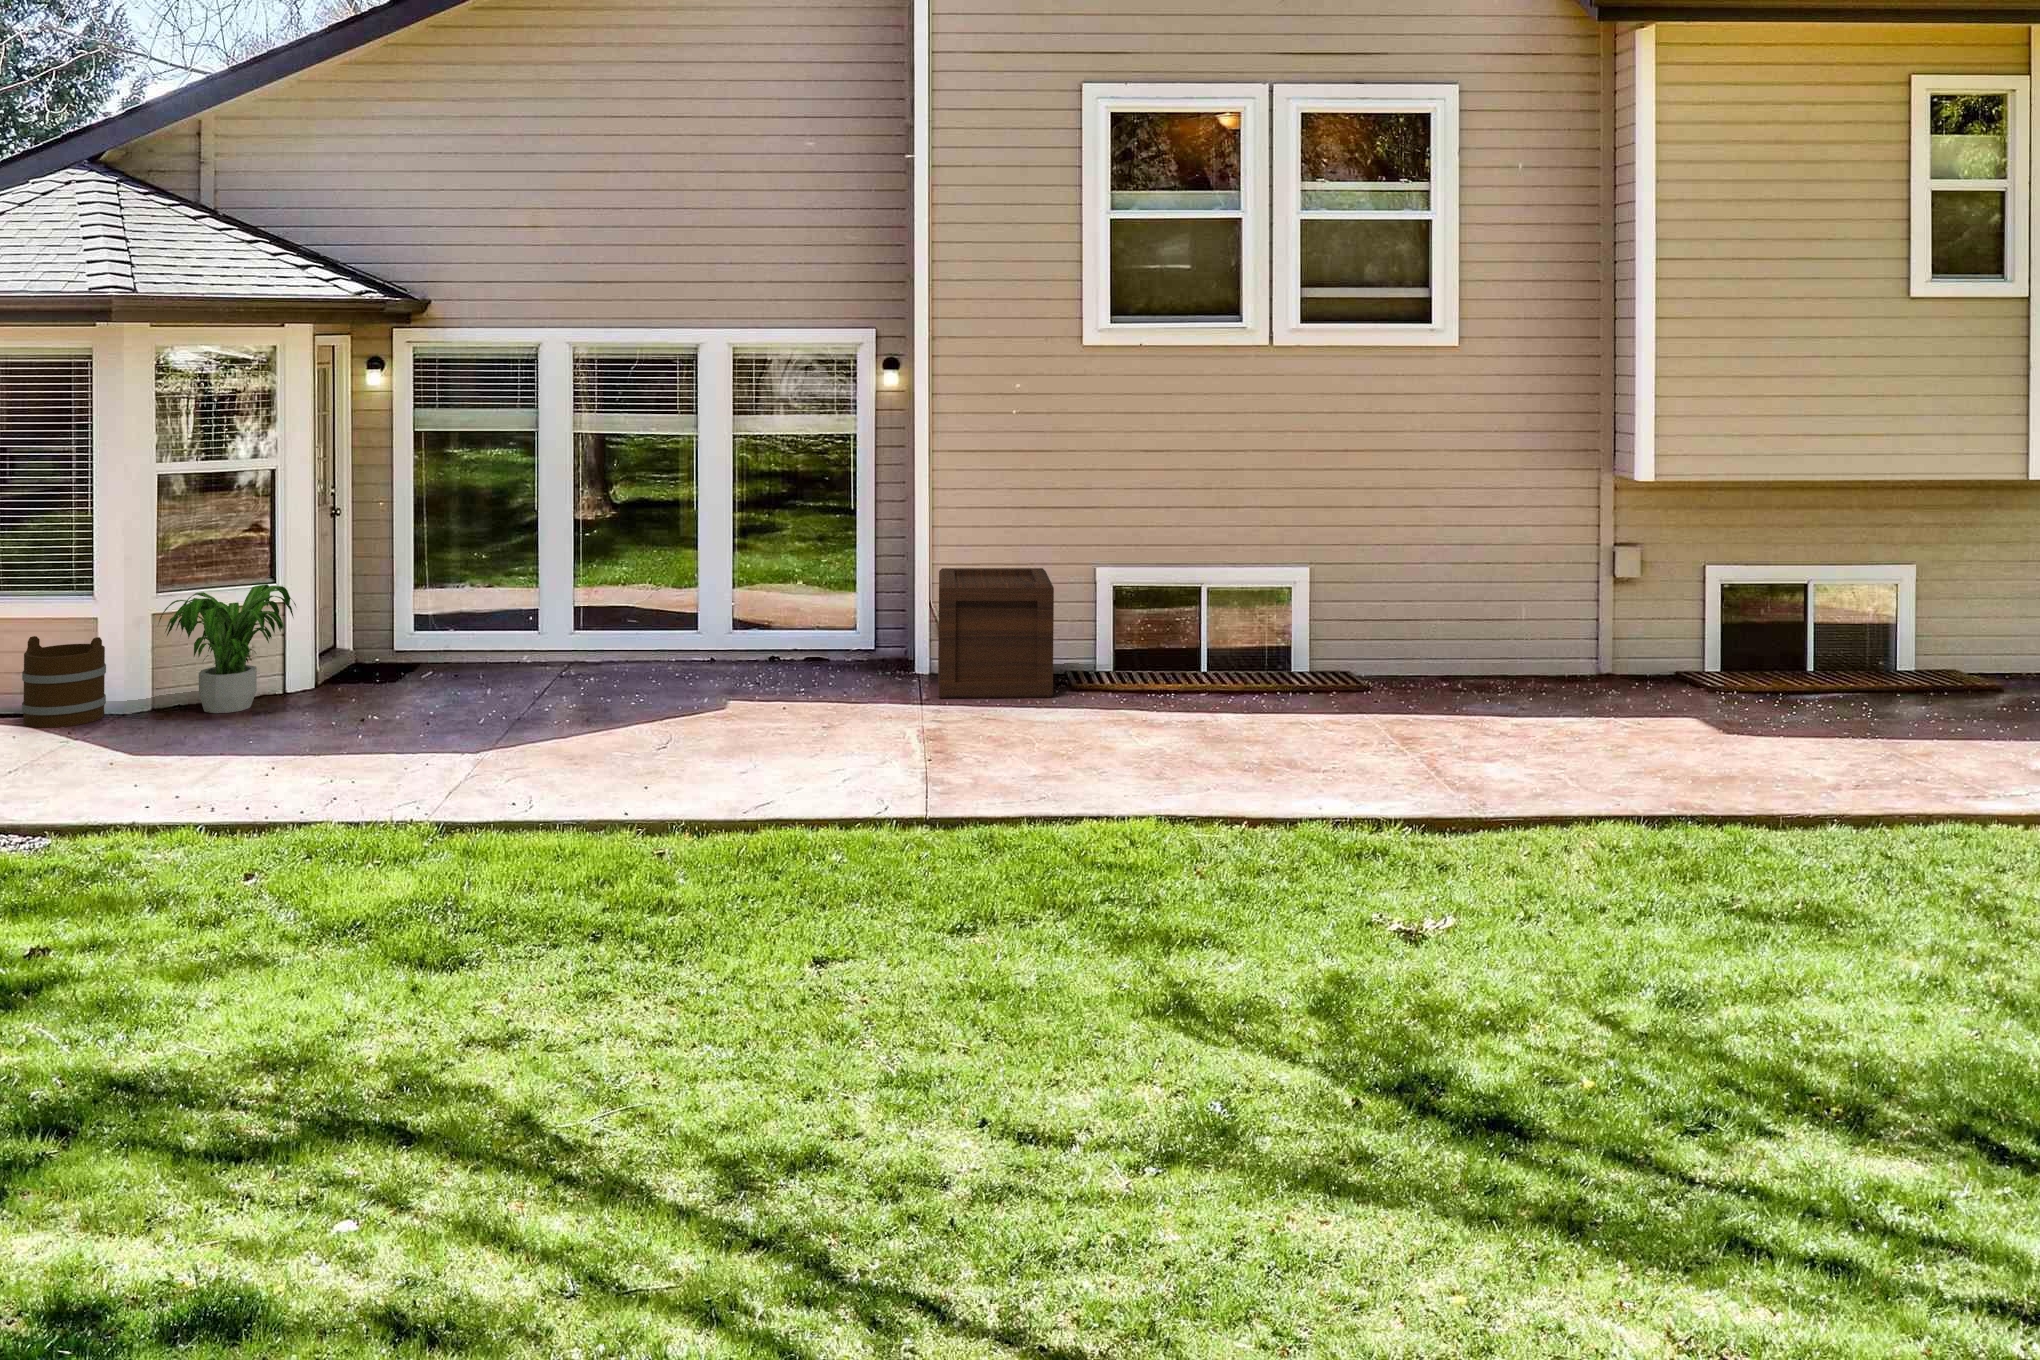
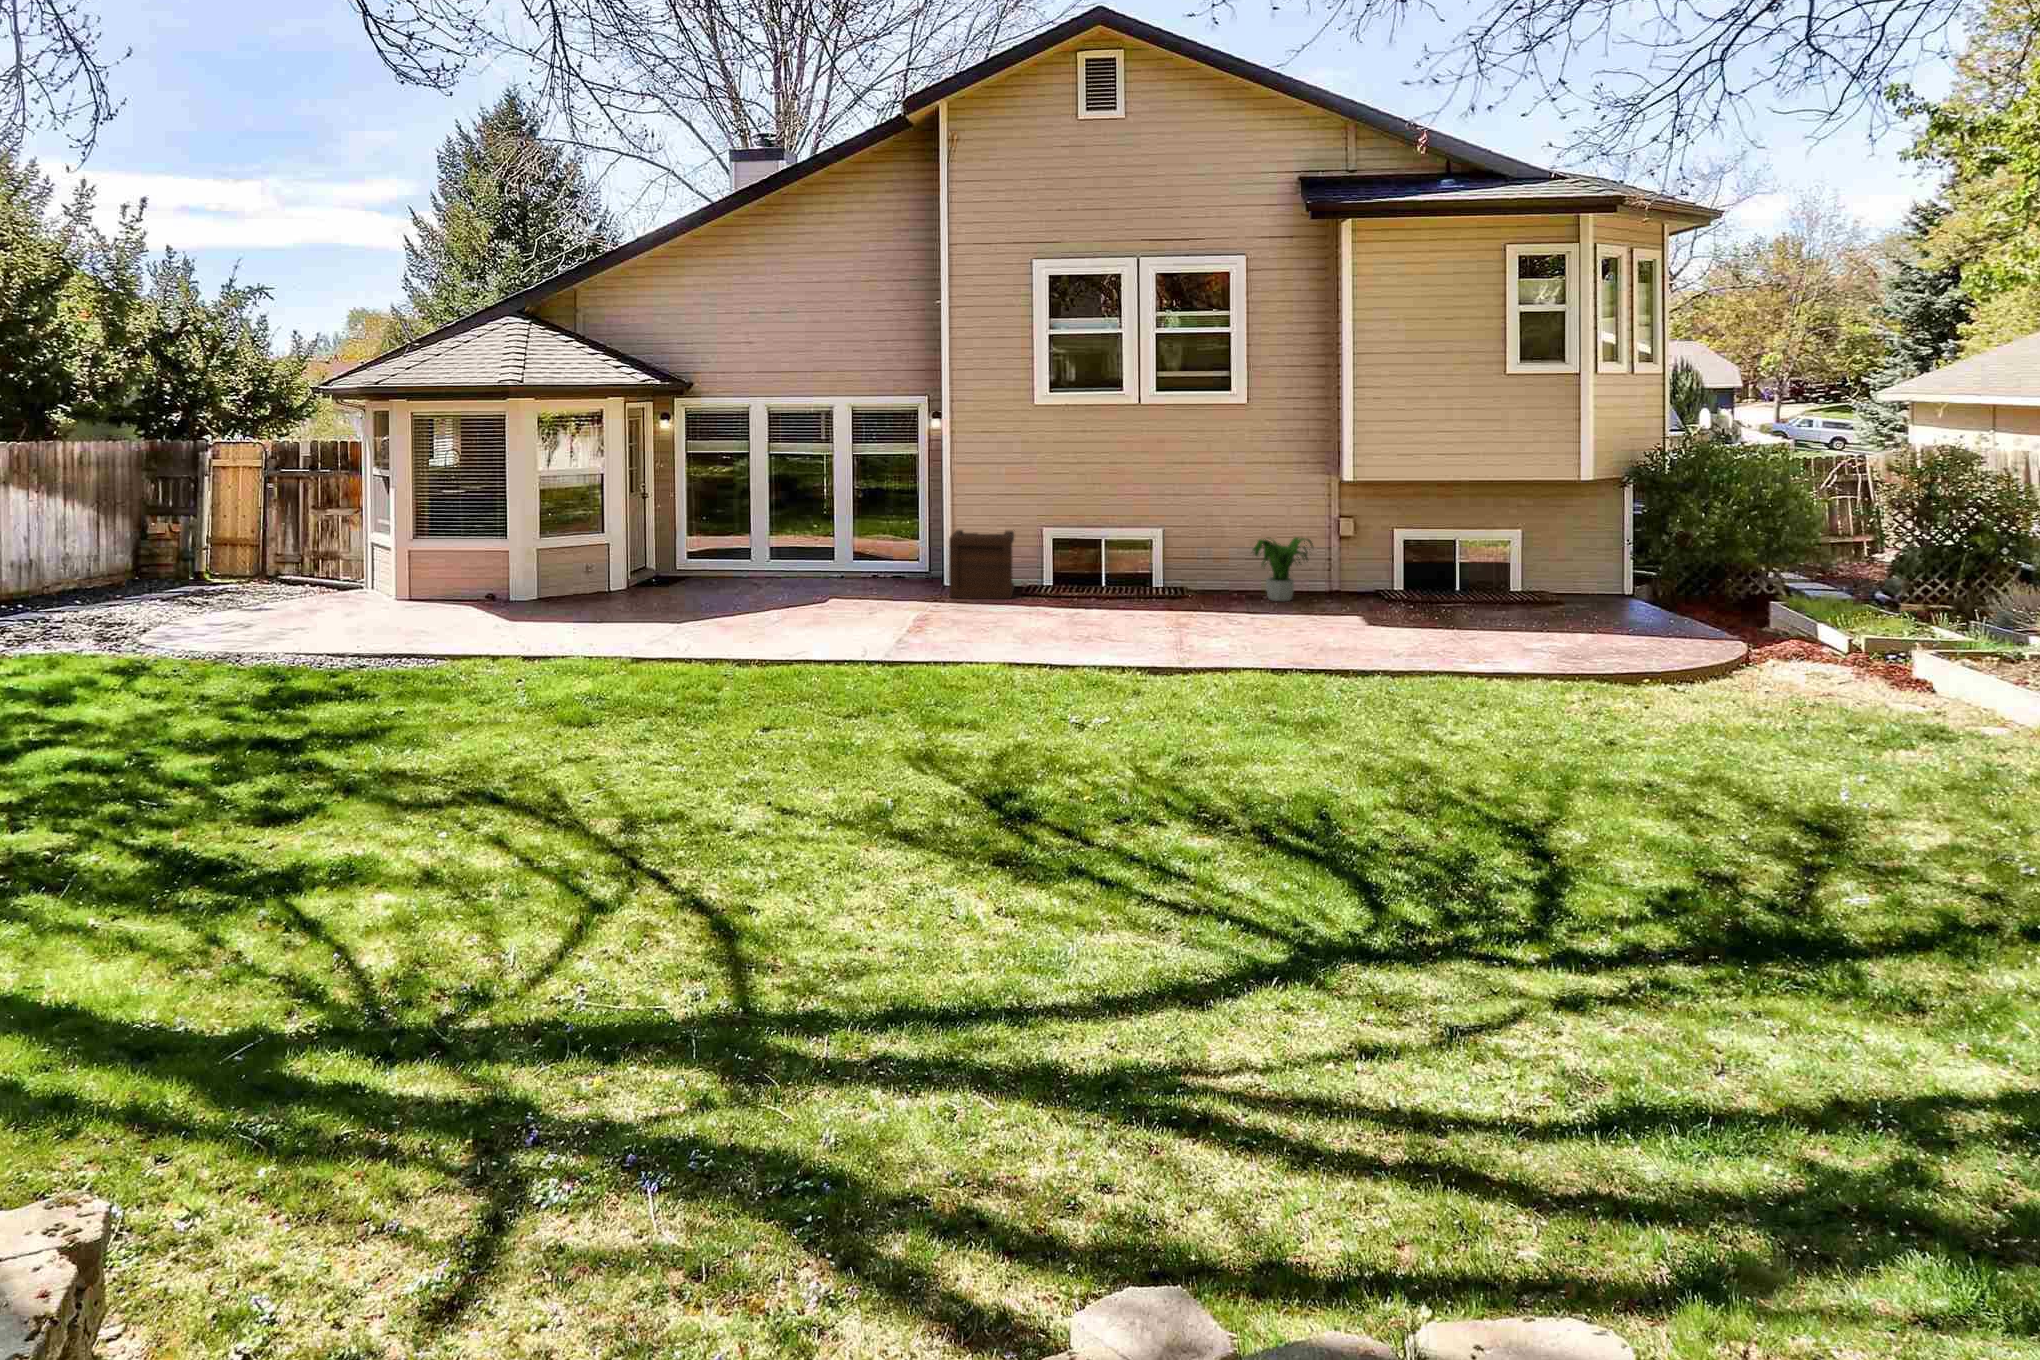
potted plant: present [159,584,296,713] -> present [1253,537,1313,601]
bucket: present [22,636,106,728] -> none [485,556,524,602]

